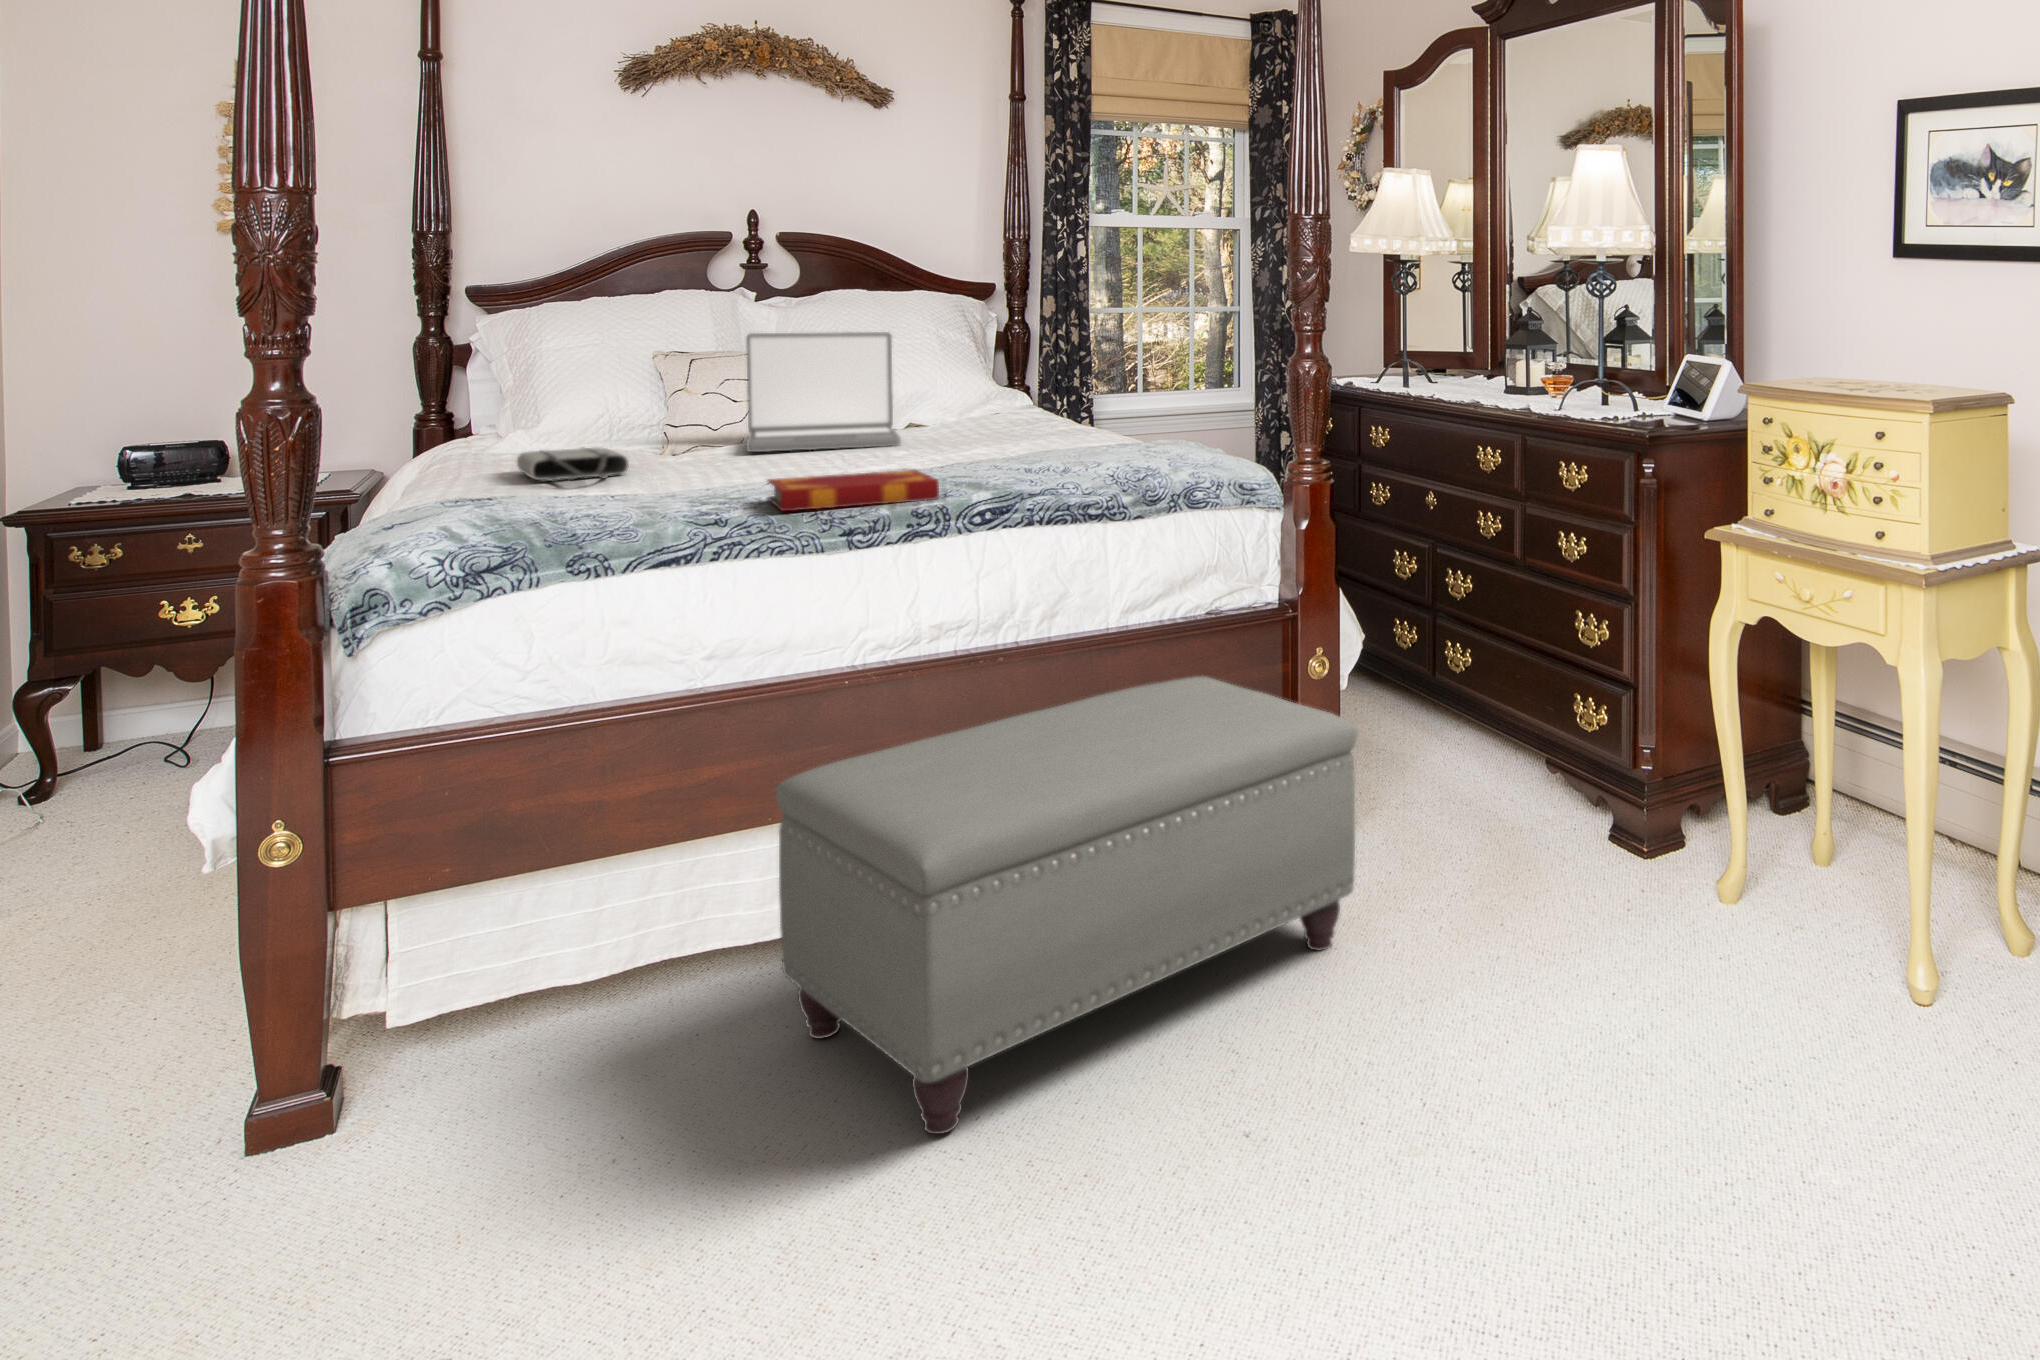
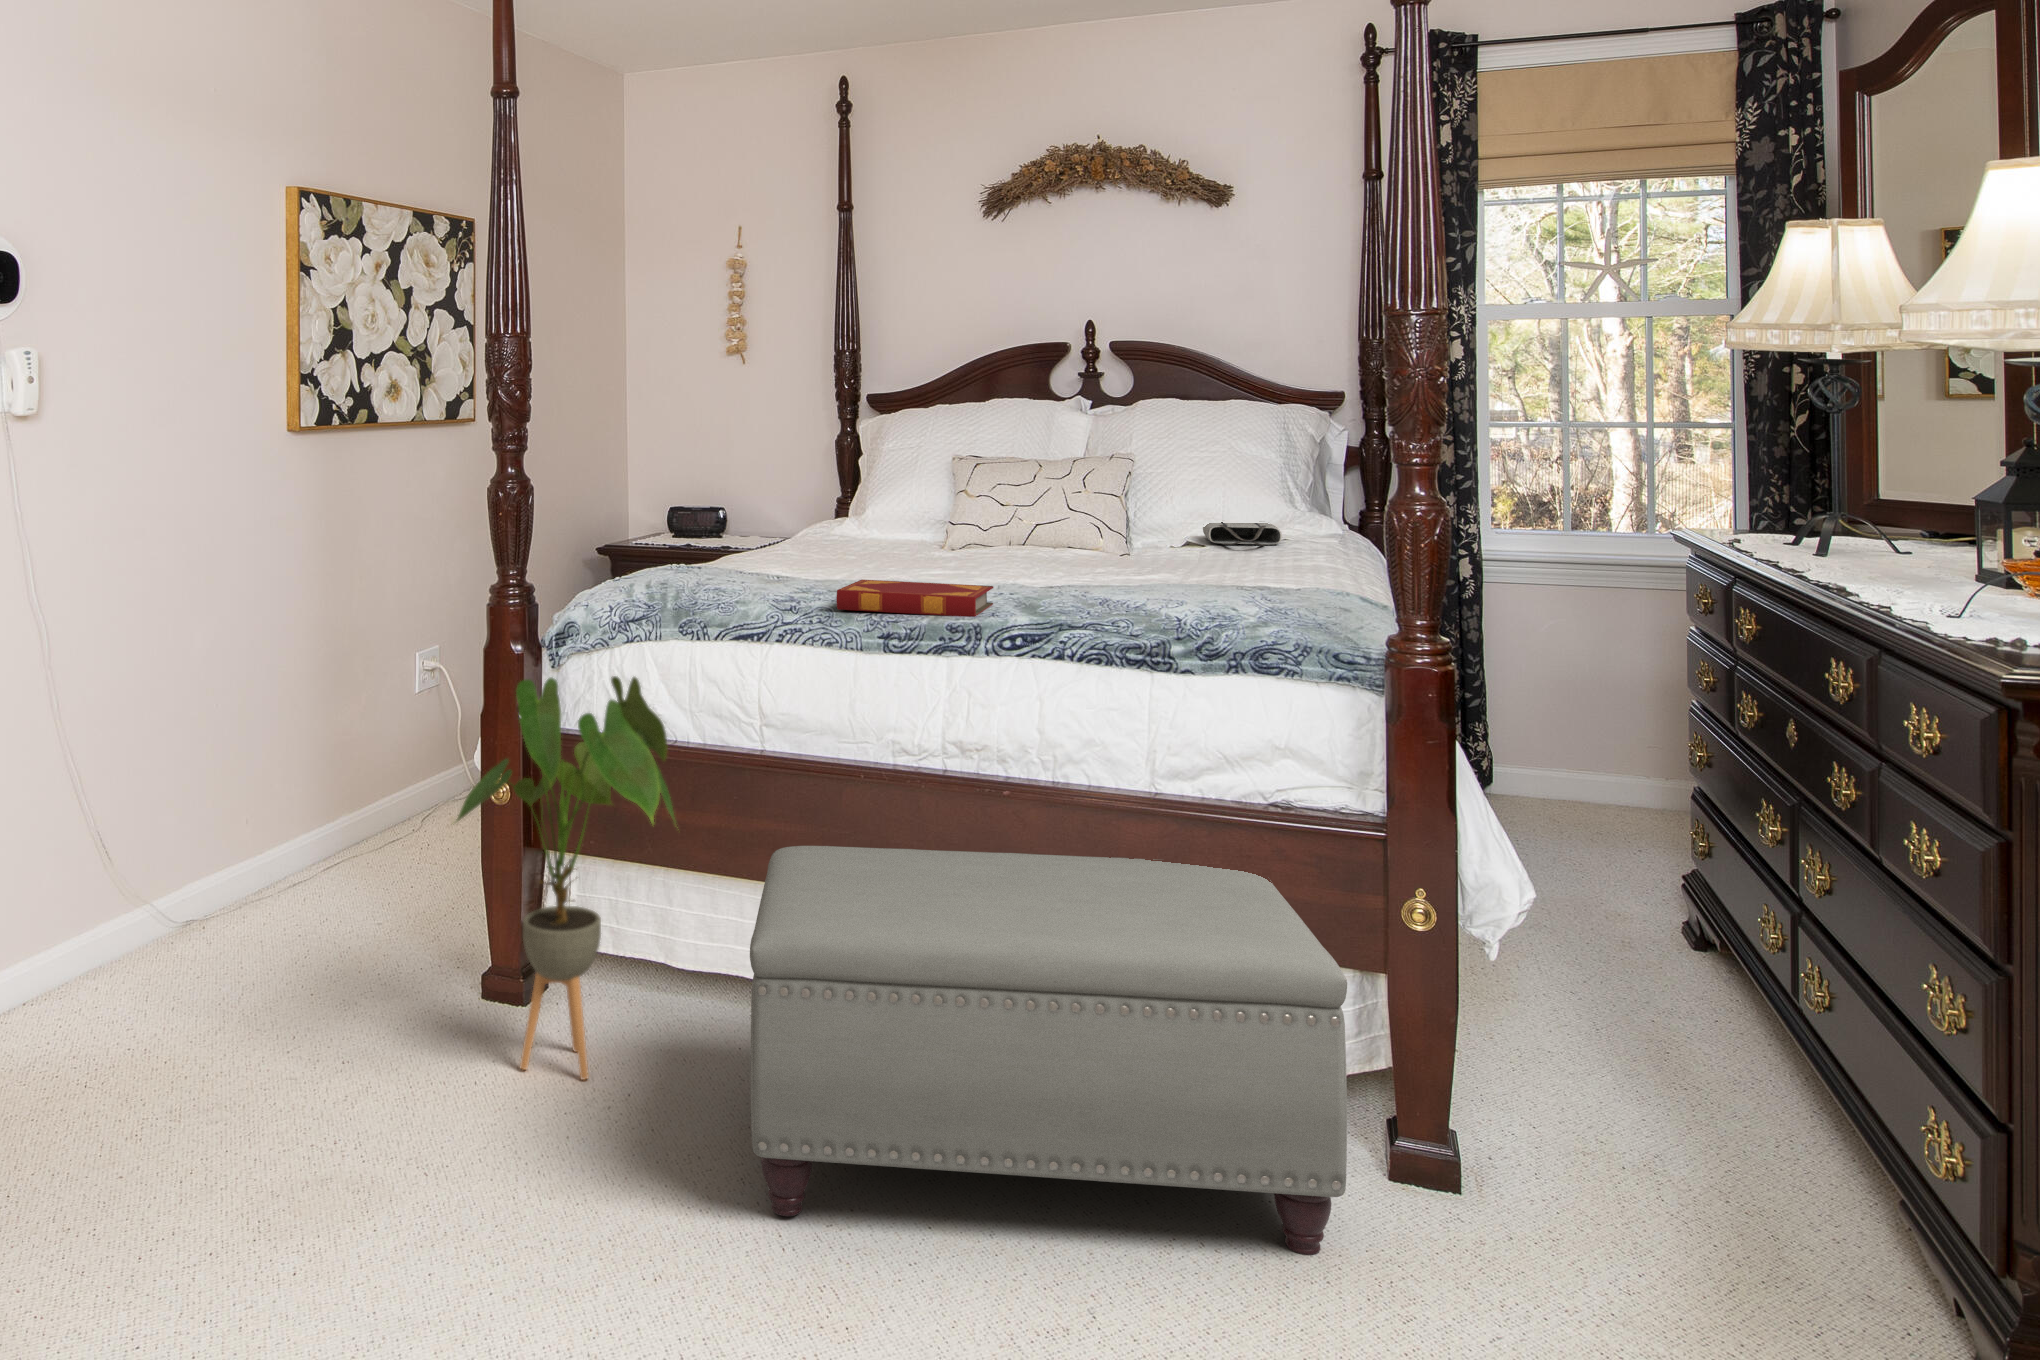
laptop: present [746,332,901,452] -> none [970,443,1133,564]
tote bag: present [517,448,629,482] -> present [1203,522,1282,546]
house plant: none [330,626,694,1171] -> present [456,676,674,1079]

